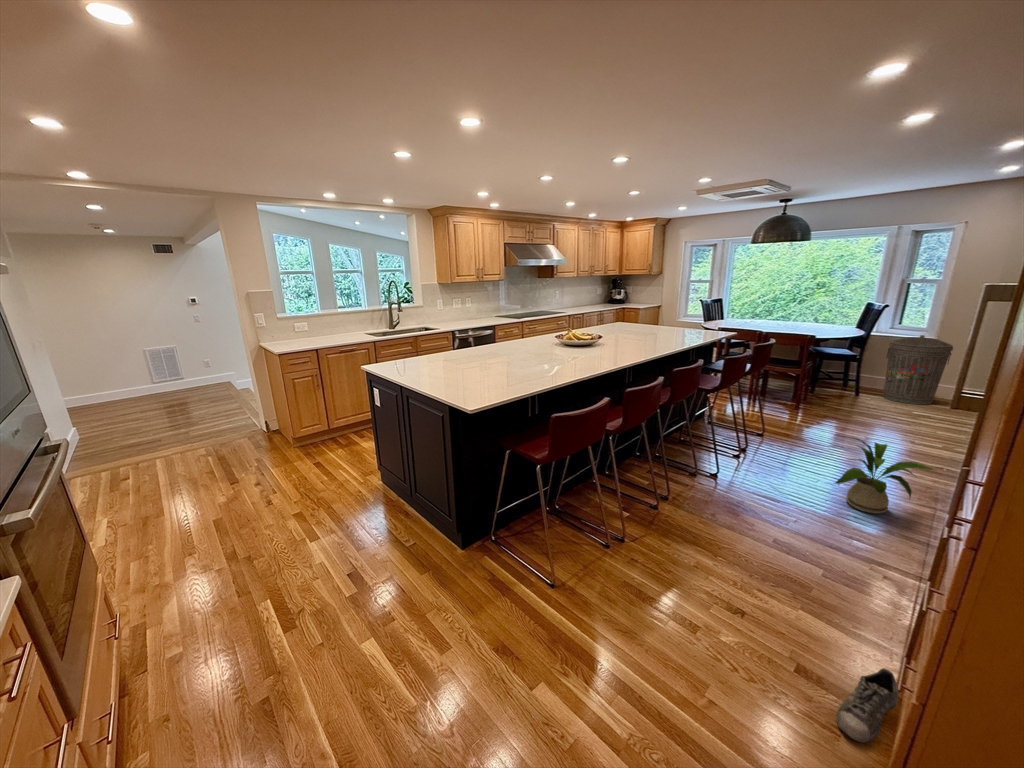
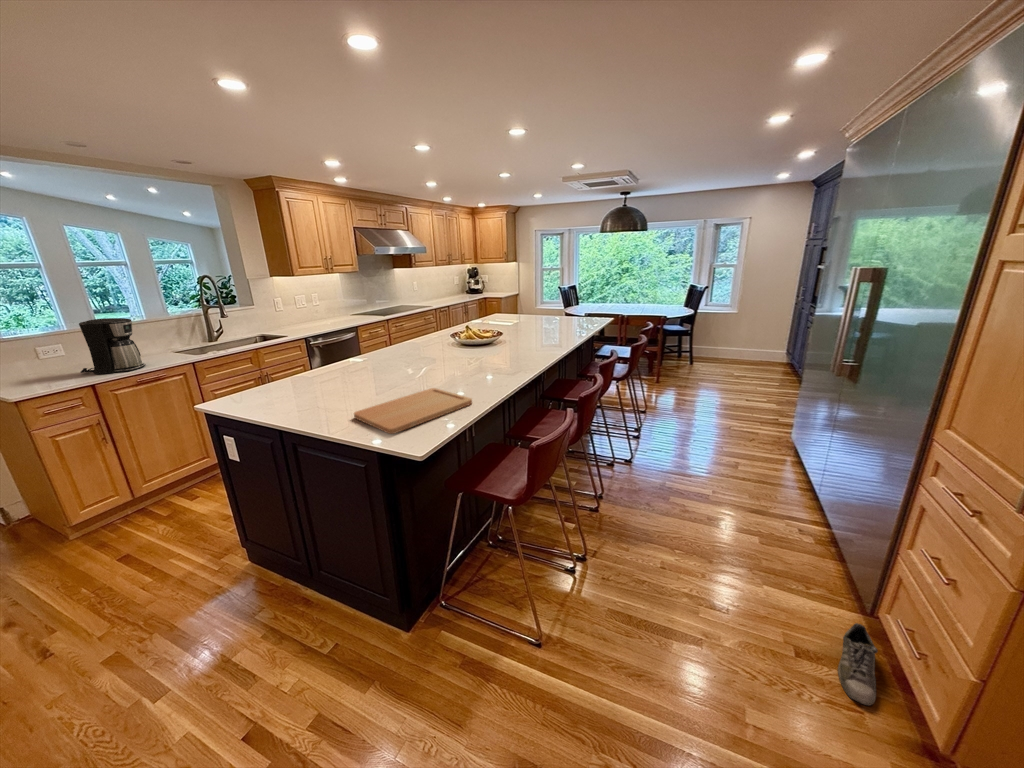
coffee maker: none [316,308,350,344] -> present [79,318,146,374]
trash can: present [883,335,953,405] -> none [707,311,749,367]
cutting board: none [445,370,531,394] -> present [354,388,472,434]
house plant: present [835,437,934,514] -> none [729,407,795,470]

